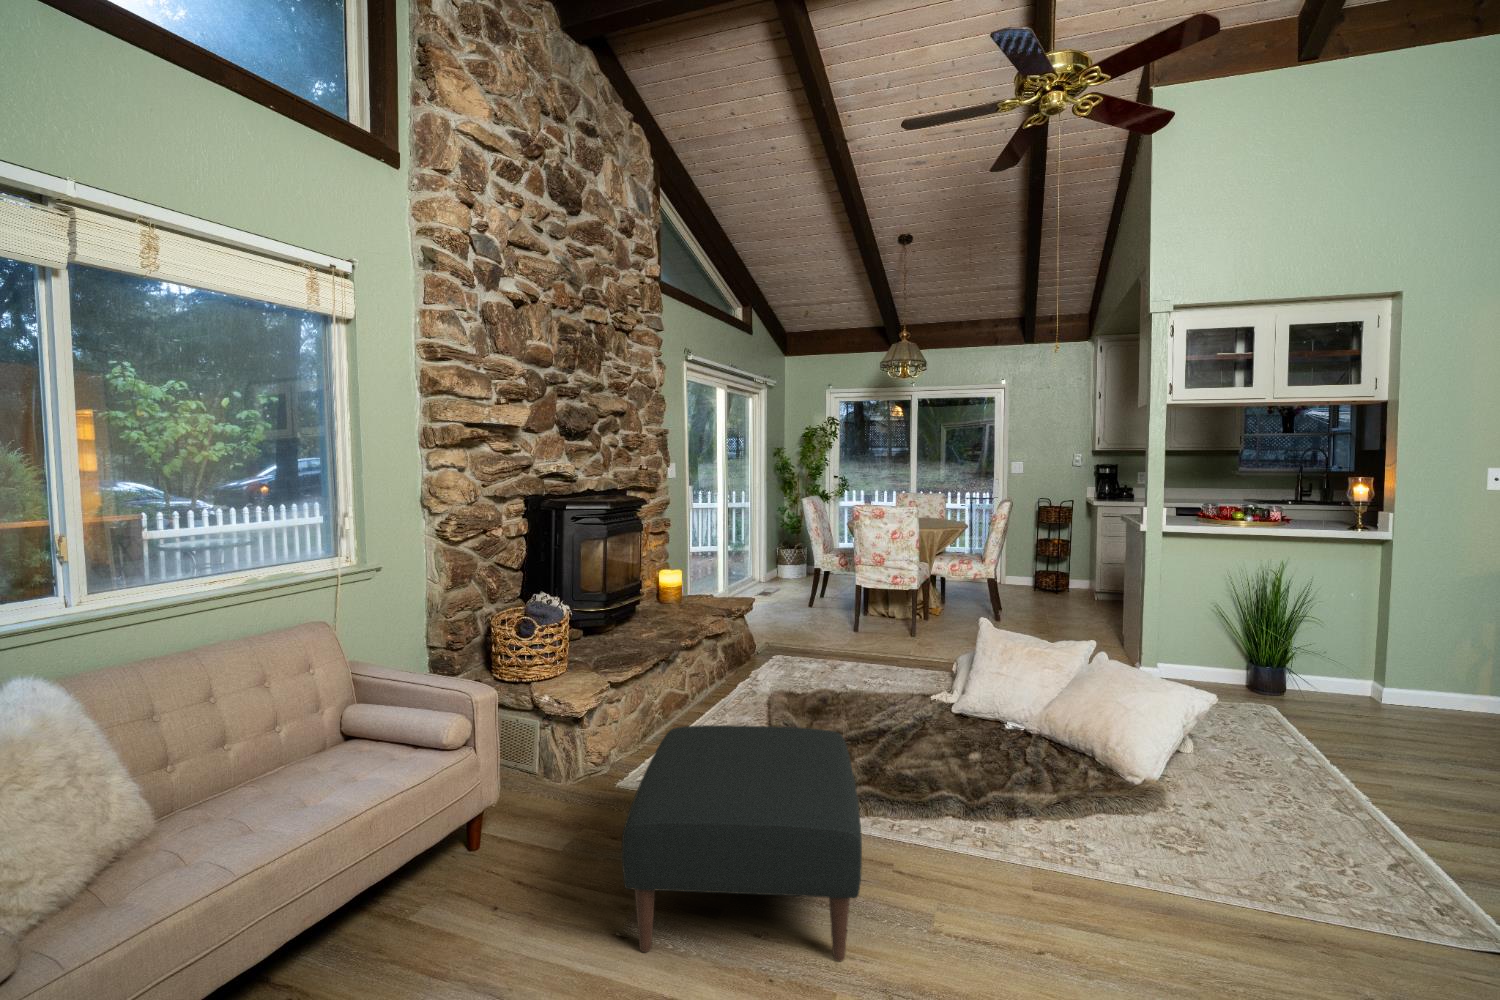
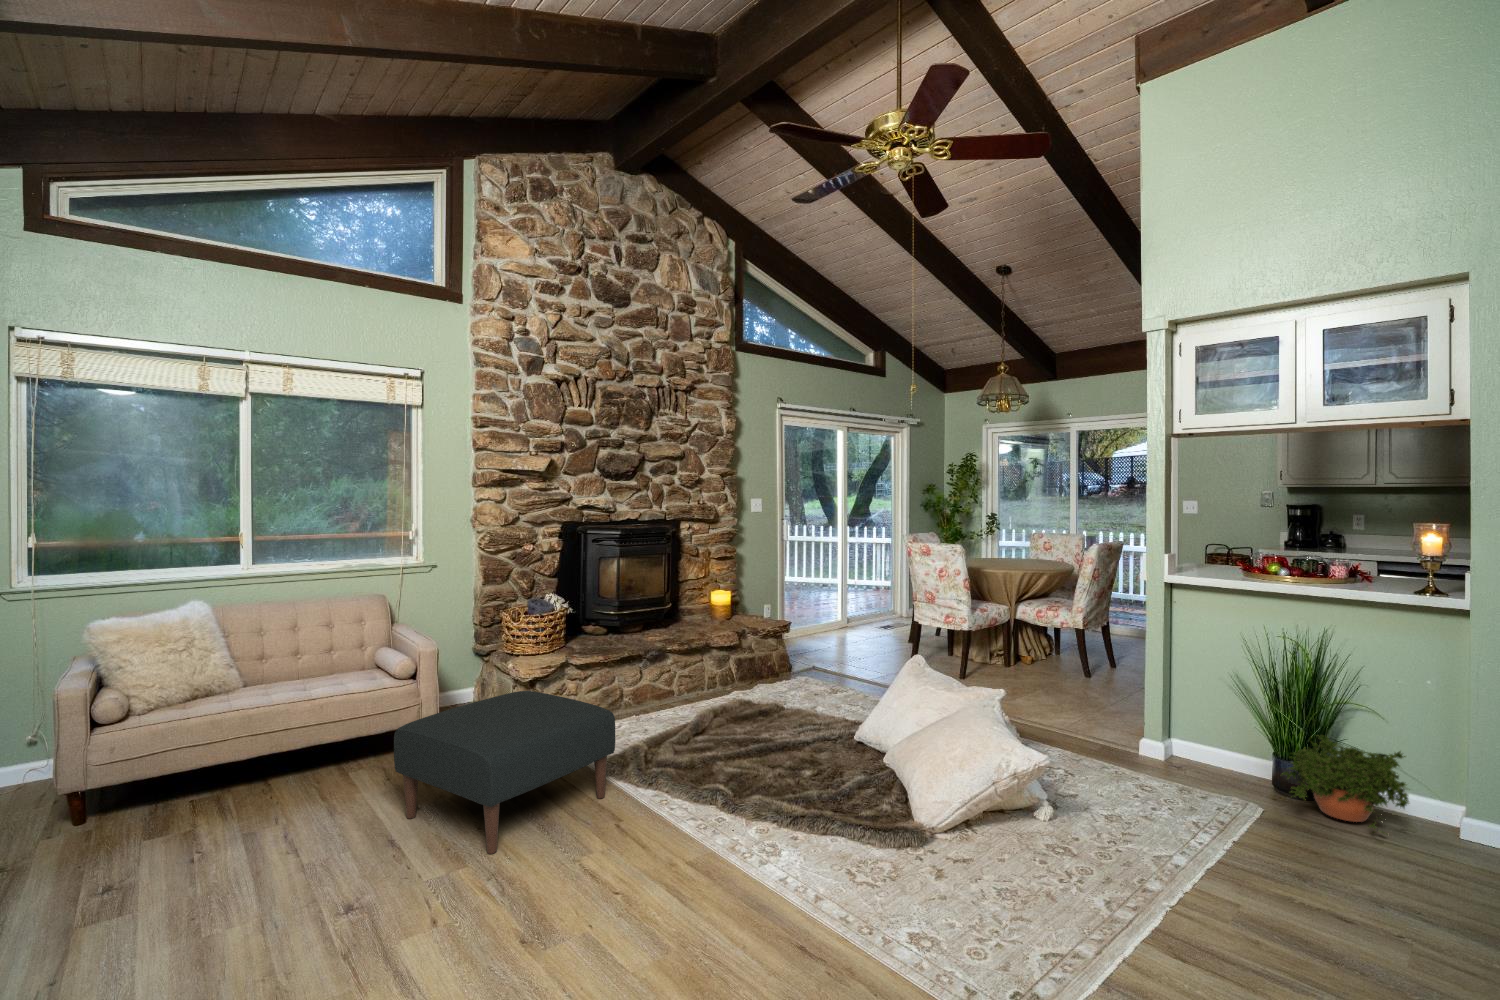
potted plant: none [1272,644,1373,714] -> present [1282,735,1409,833]

